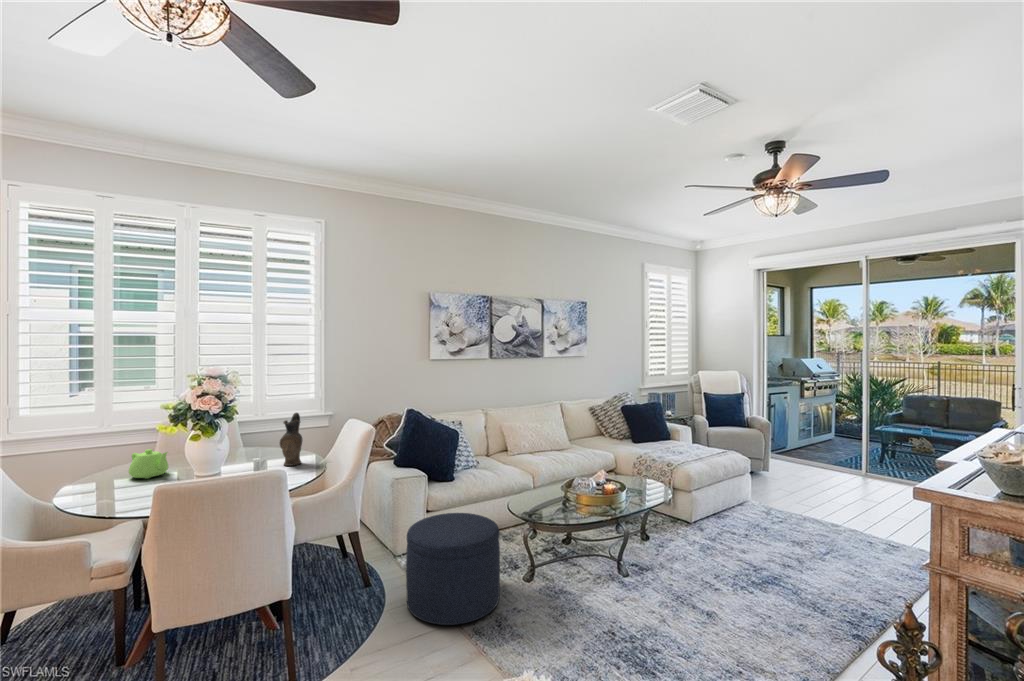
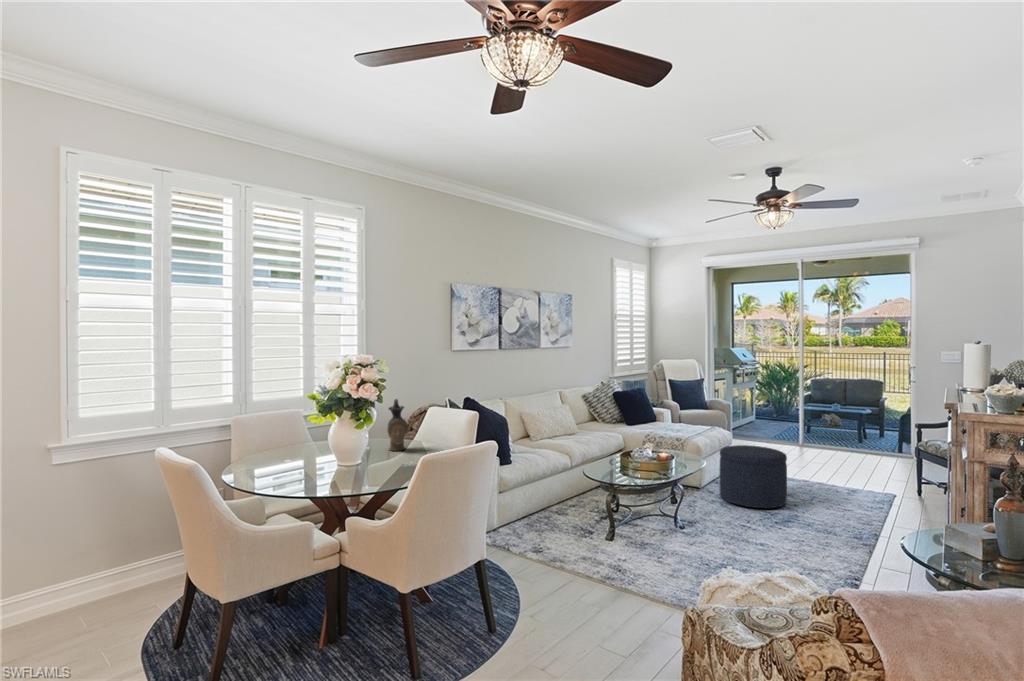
teapot: present [129,449,168,479] -> none [248,439,296,469]
ottoman: present [406,513,500,625] -> present [720,445,787,509]

